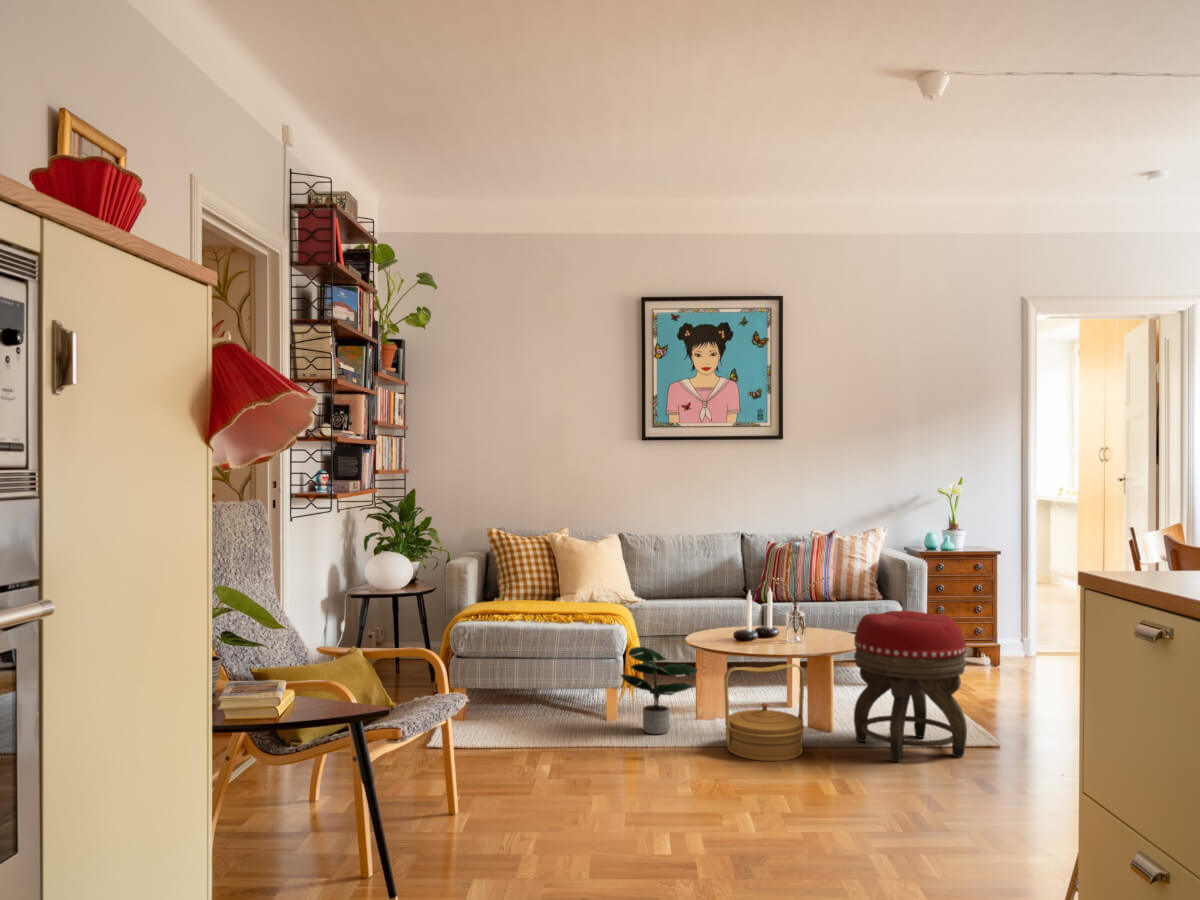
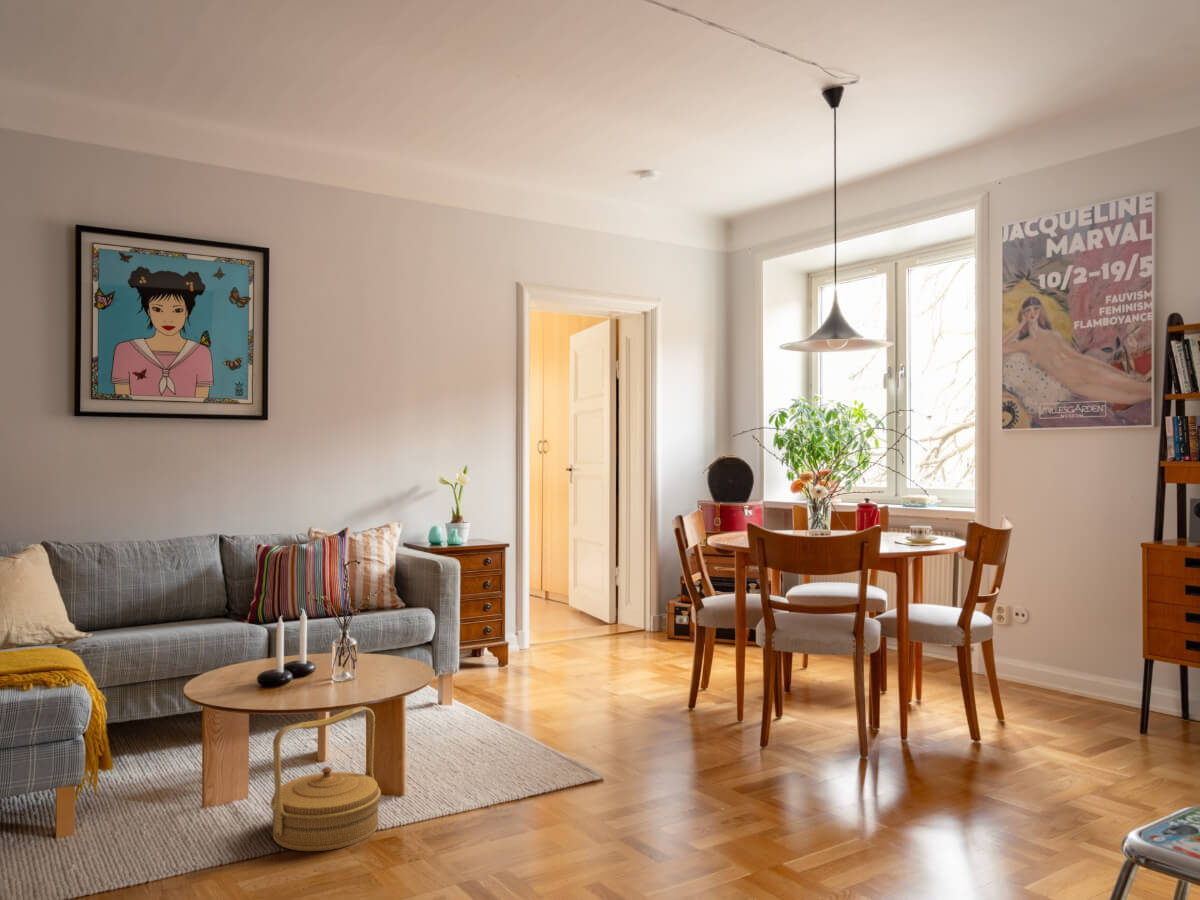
footstool: present [854,610,967,762] -> none [428,619,561,808]
potted plant: present [621,647,698,734] -> none [90,715,215,844]

